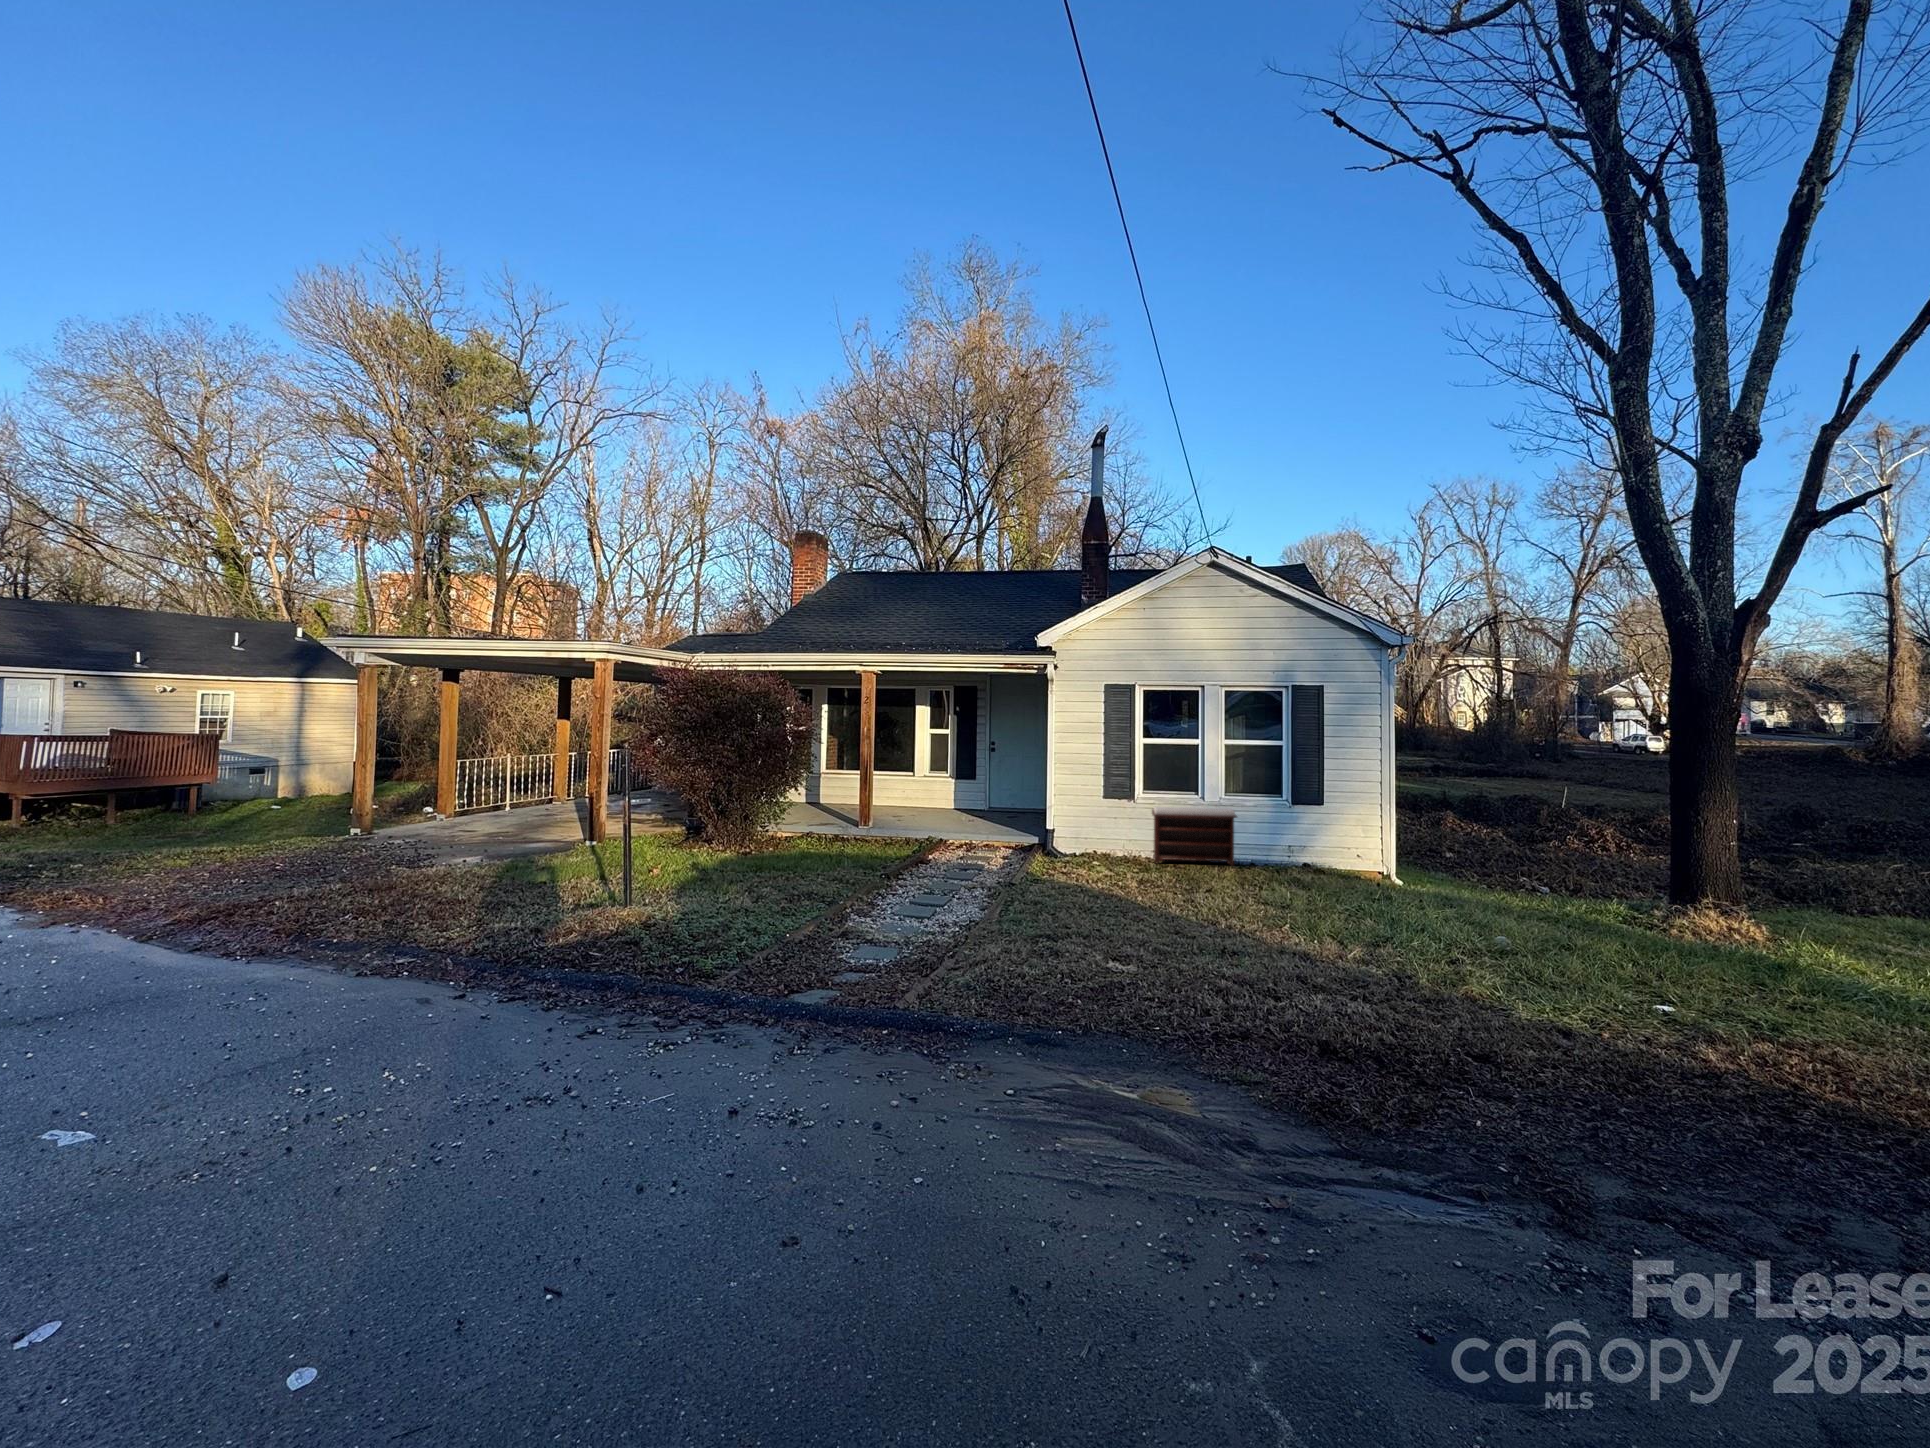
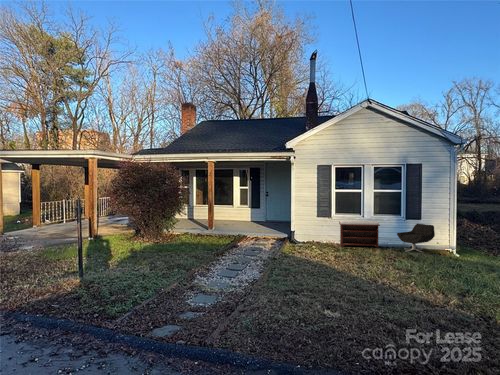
lounge chair: none [1273,814,1350,874] -> present [397,224,435,252]

